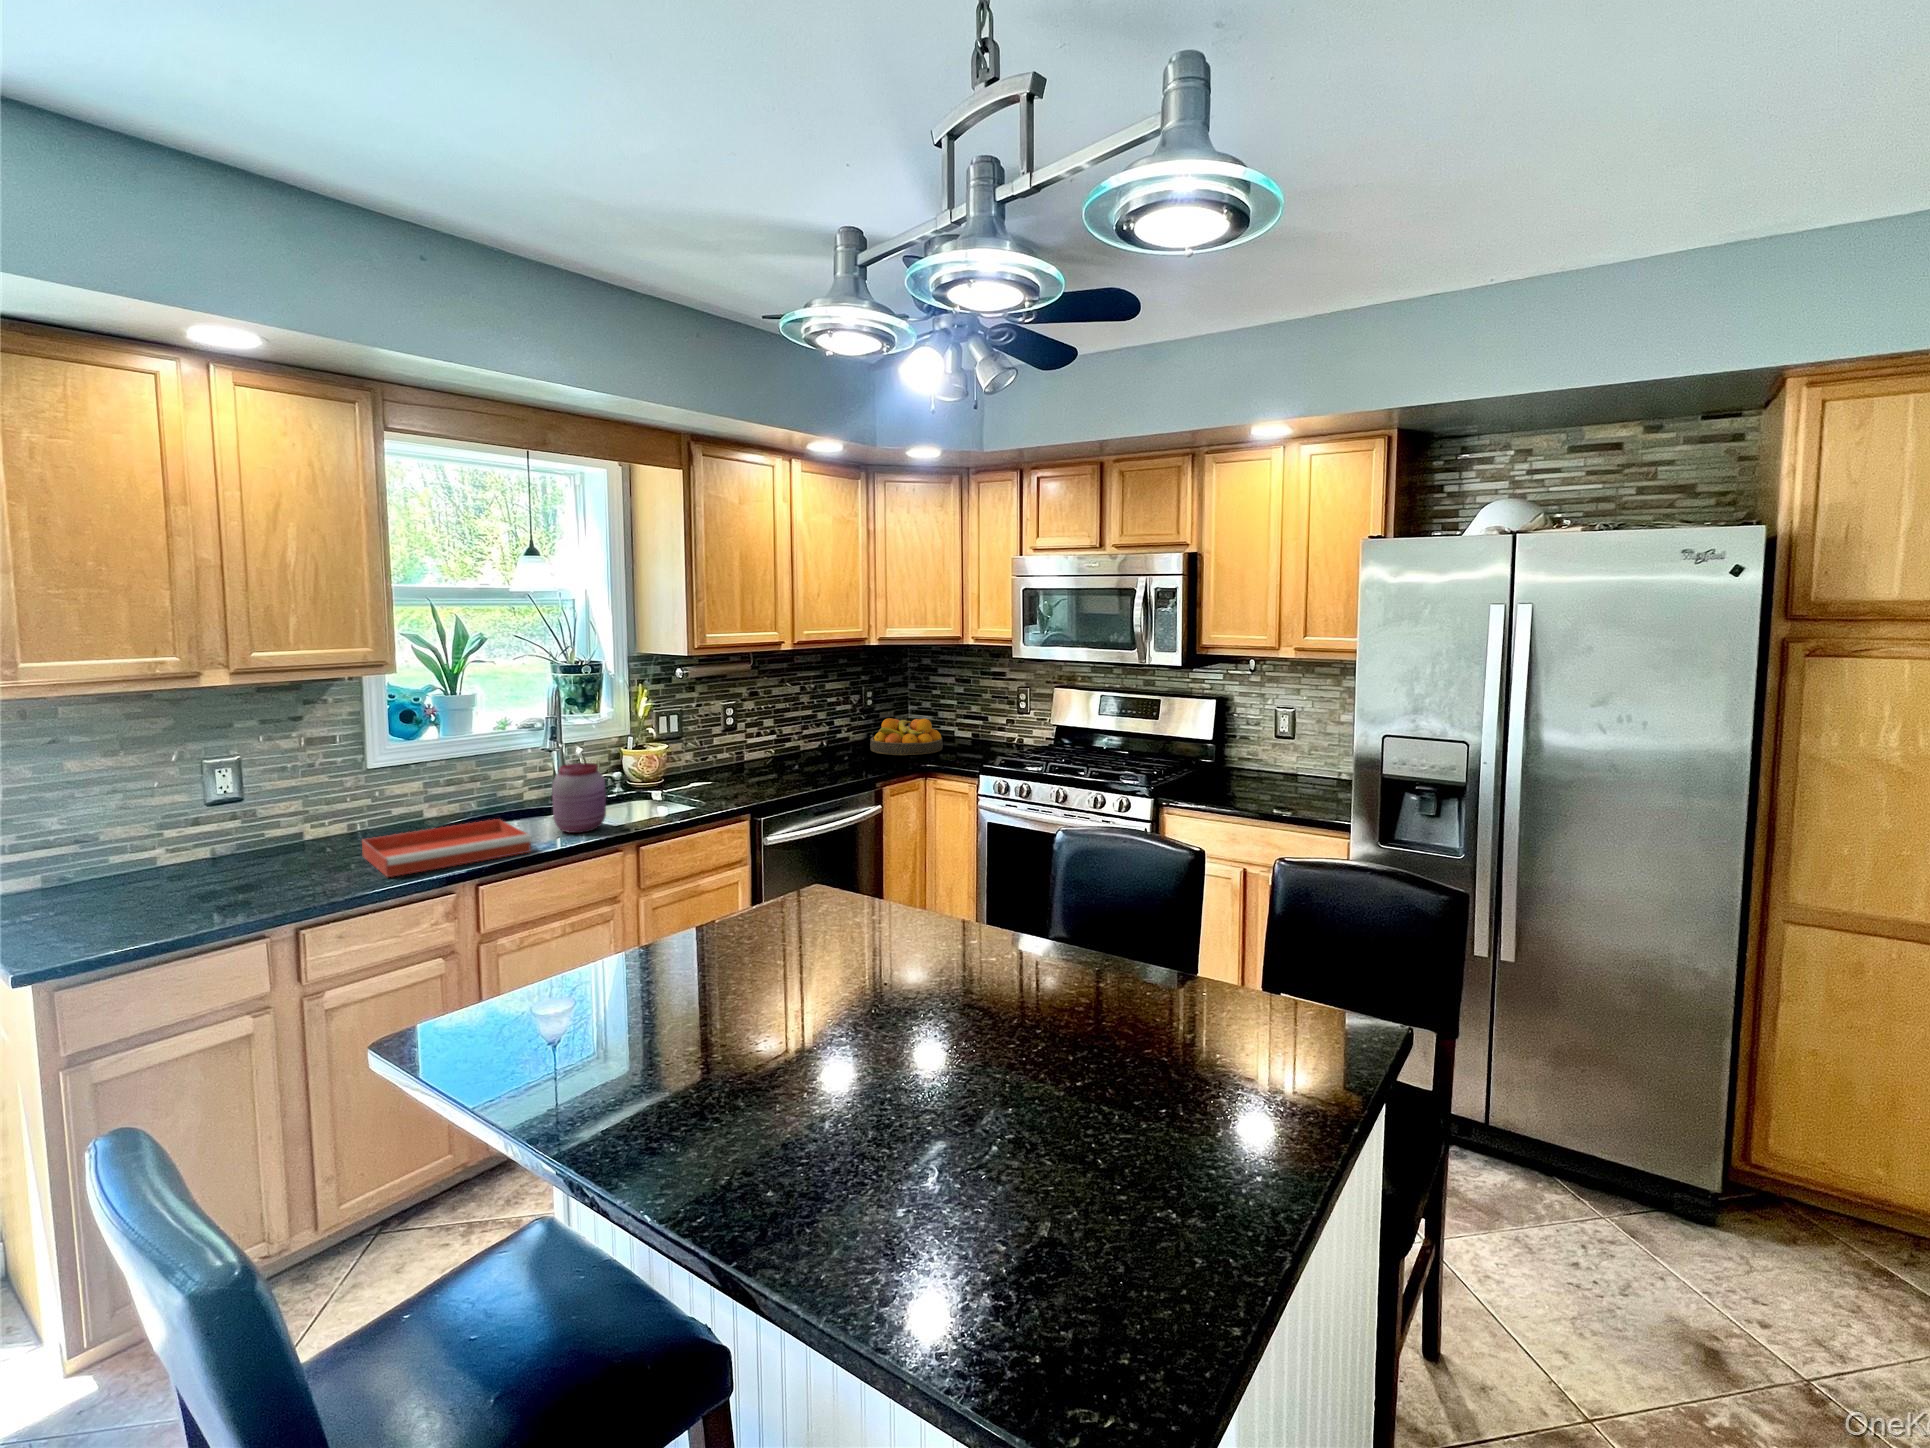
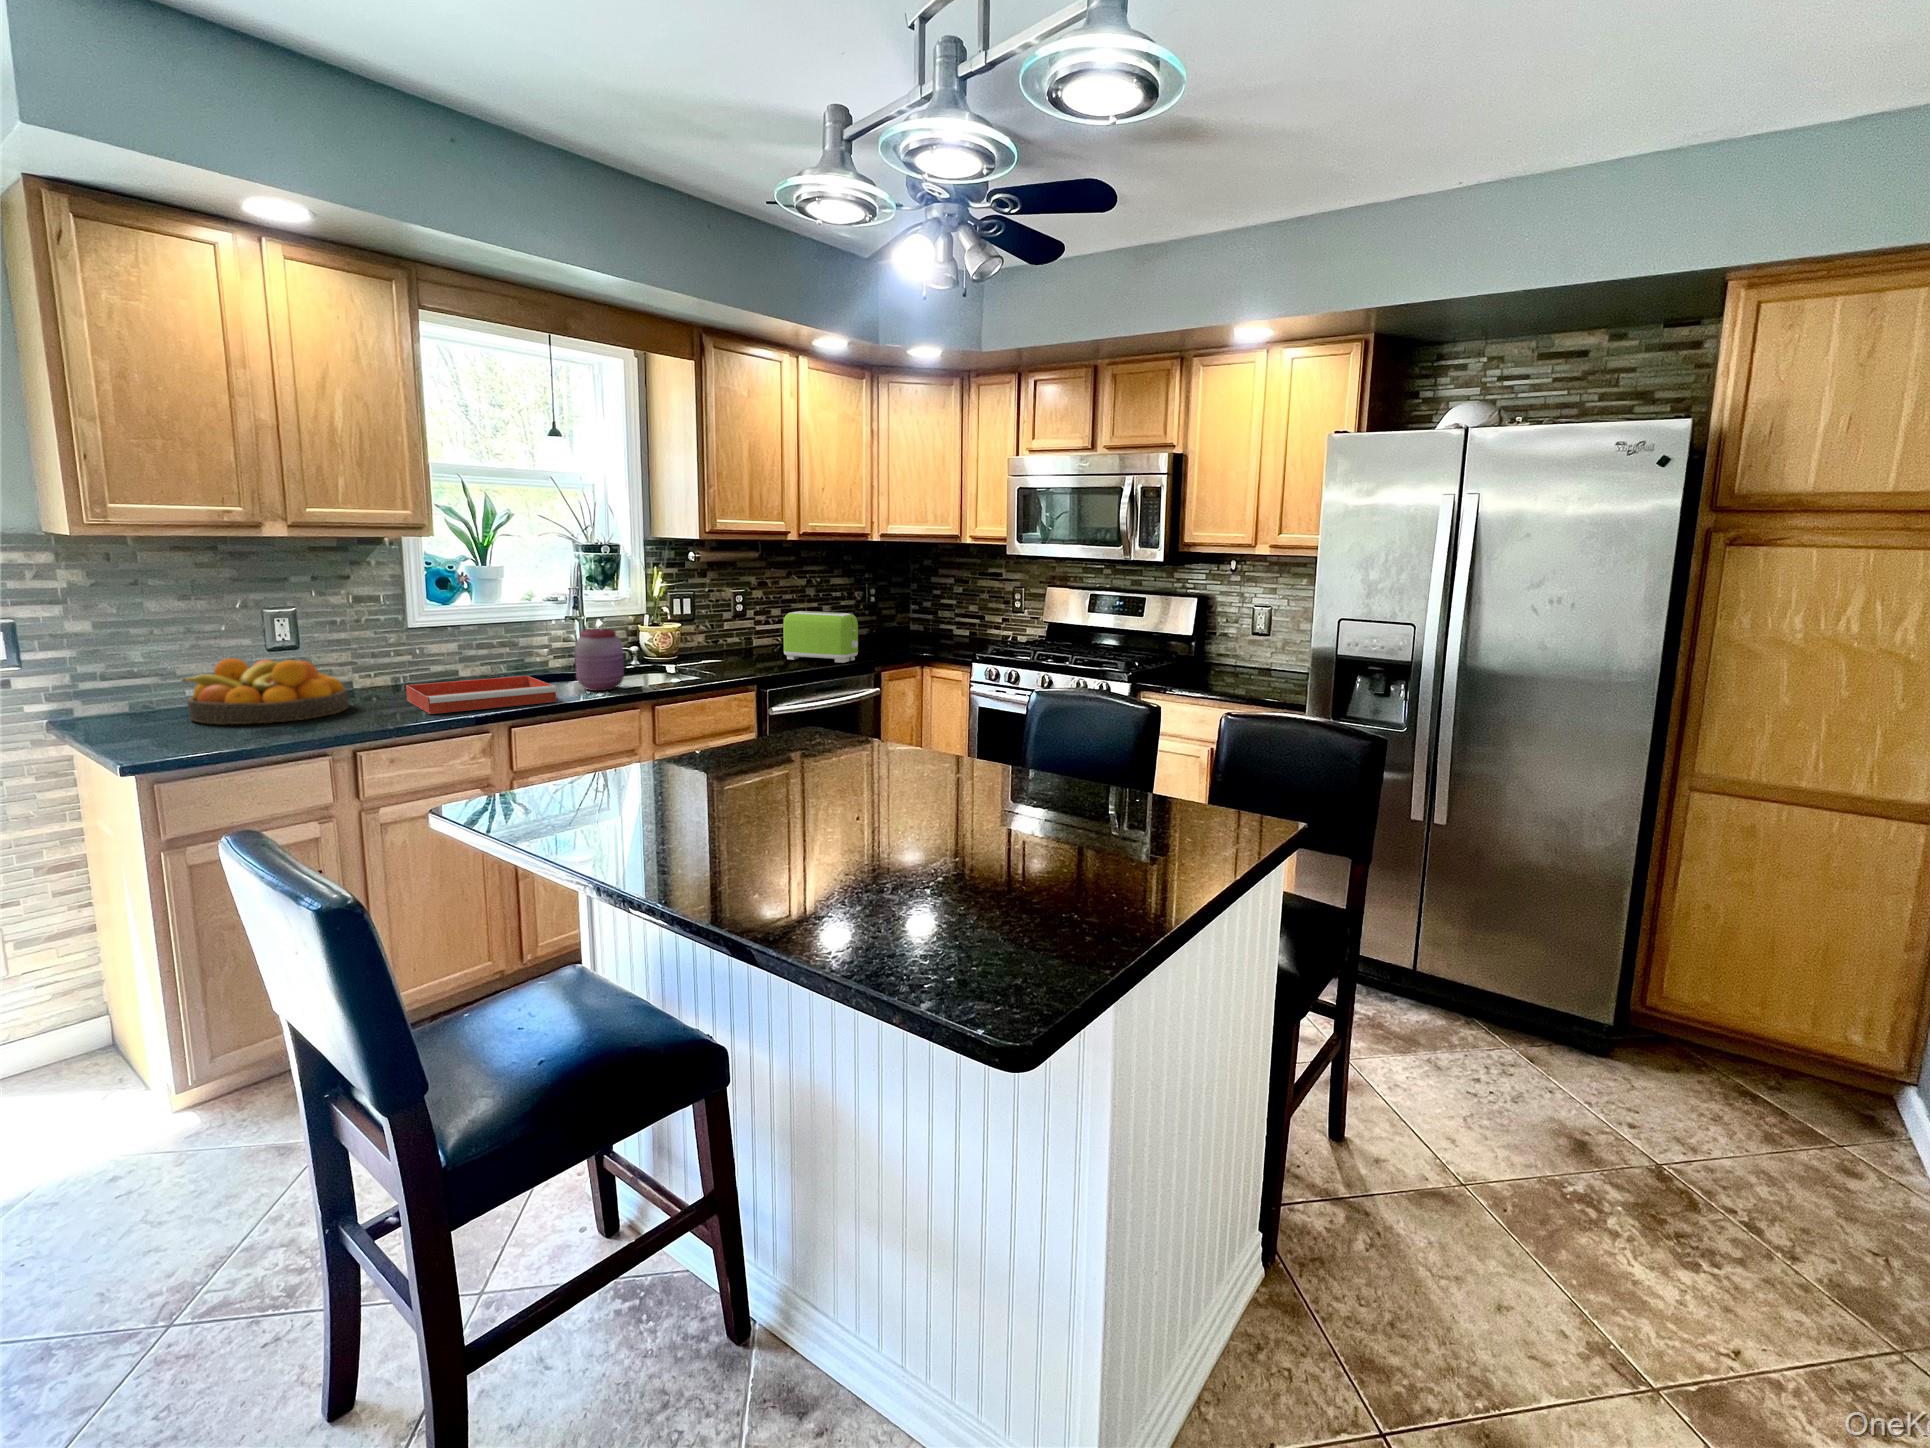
fruit bowl: present [870,718,943,755] -> present [181,658,349,724]
toaster: none [777,724,857,780] -> present [783,611,858,663]

